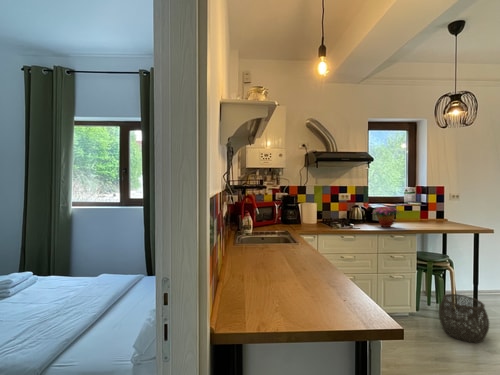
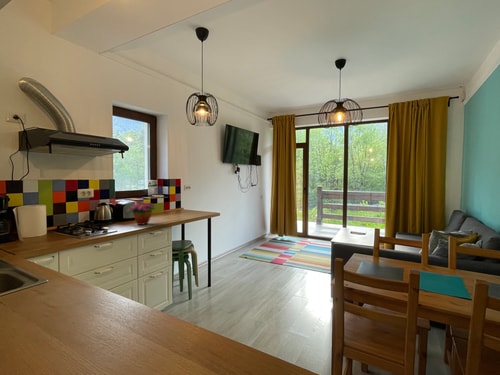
woven basket: present [439,294,489,343] -> none [193,273,228,313]

